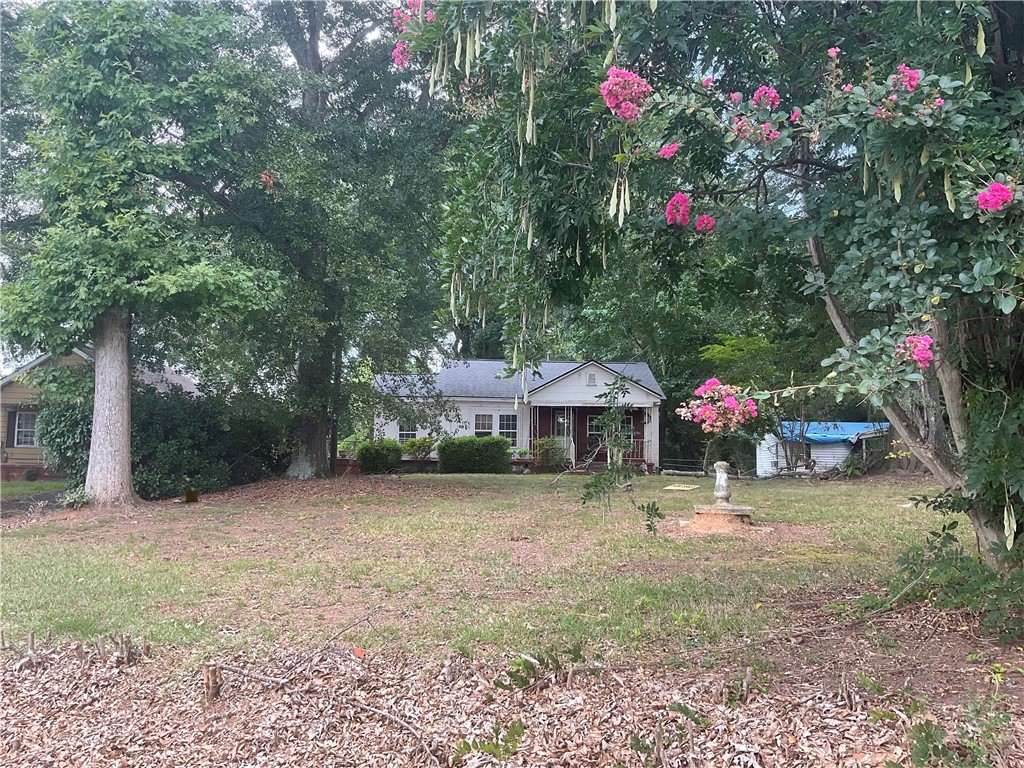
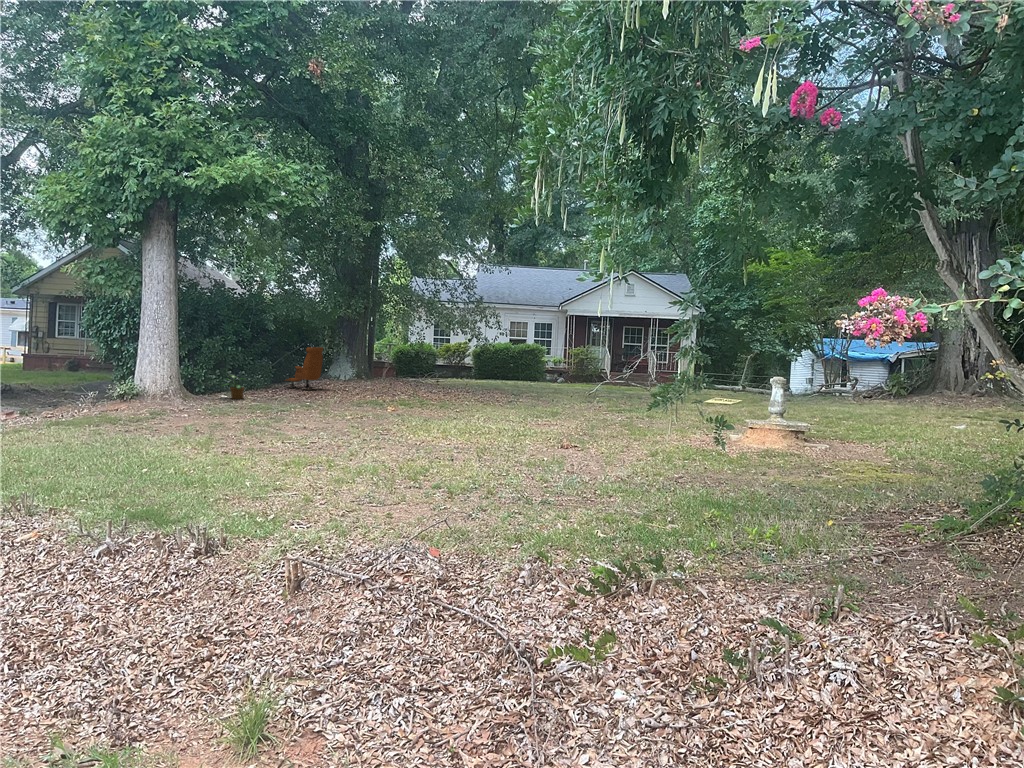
lounge chair: none [241,447,281,491] -> present [284,347,323,390]

